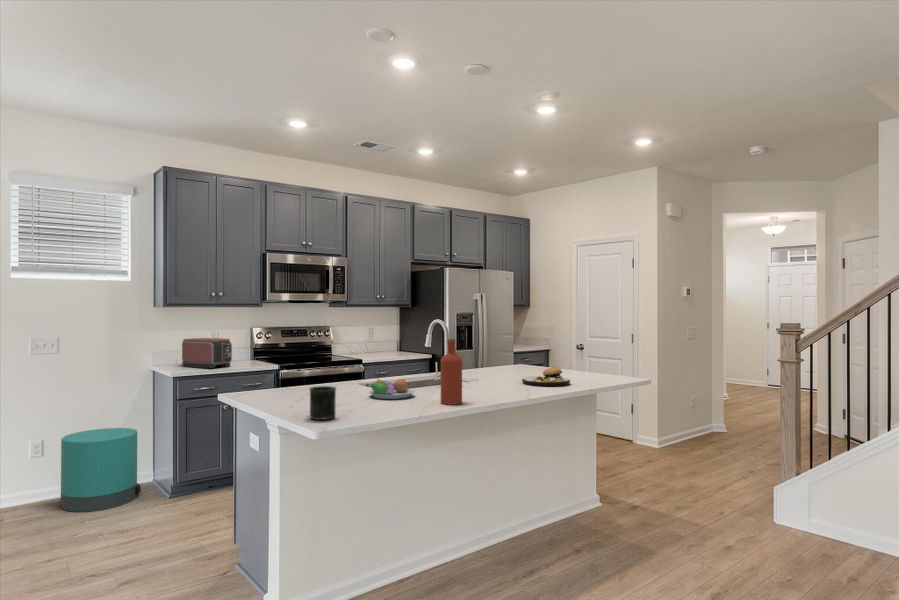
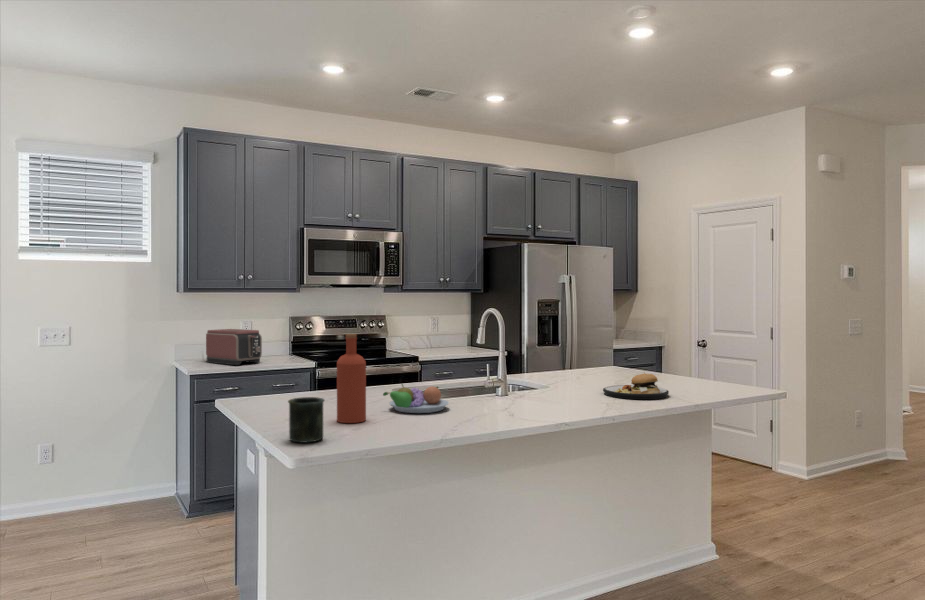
bottle: present [441,339,462,405] -> present [337,334,366,423]
trash can: present [61,428,141,512] -> none [71,432,159,528]

